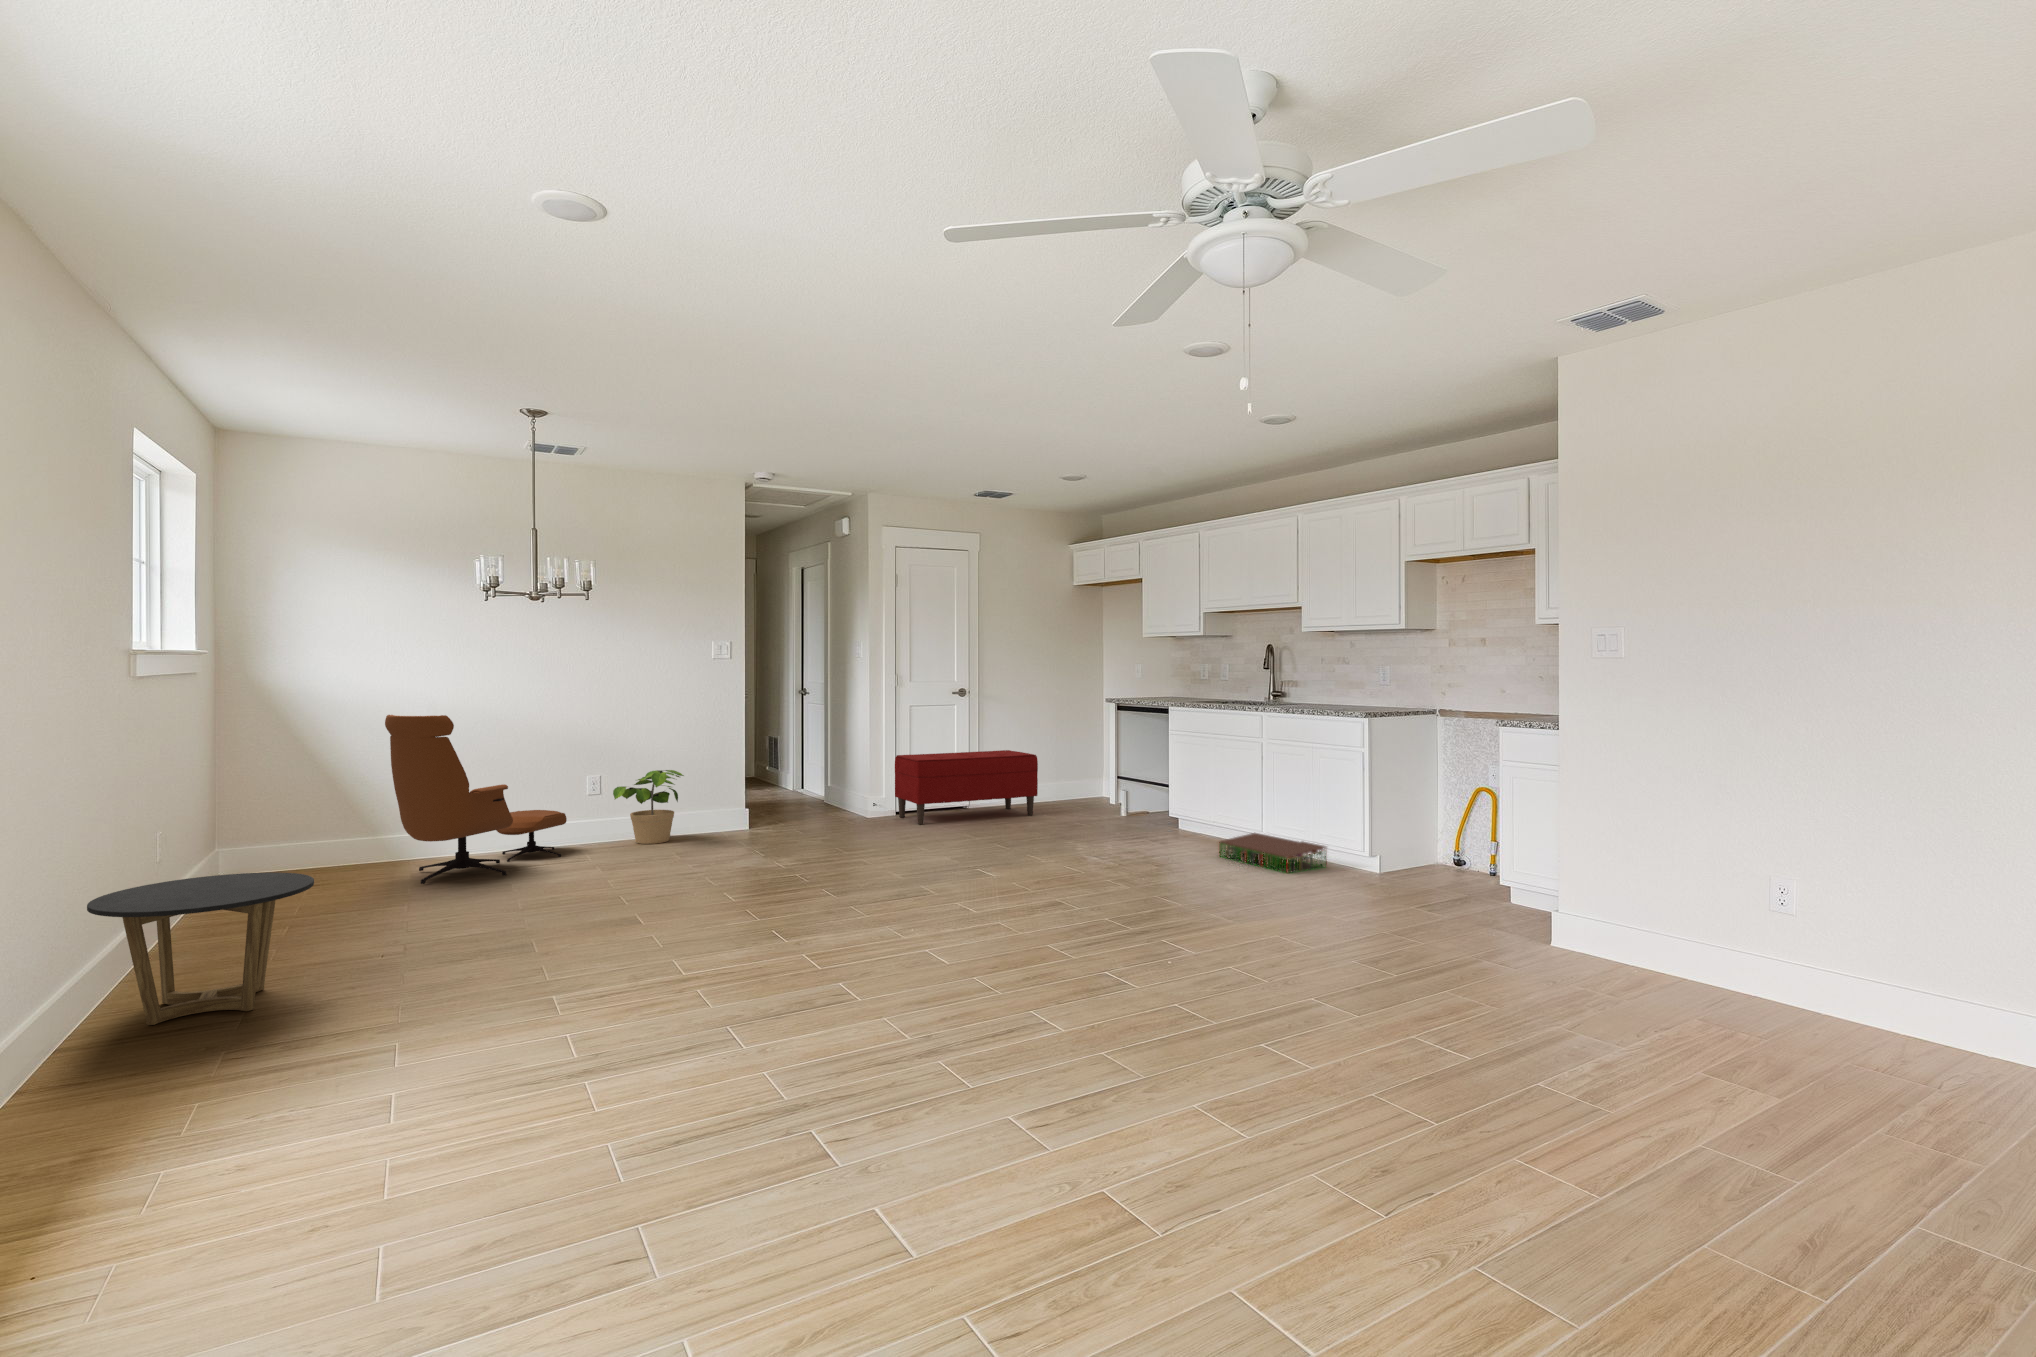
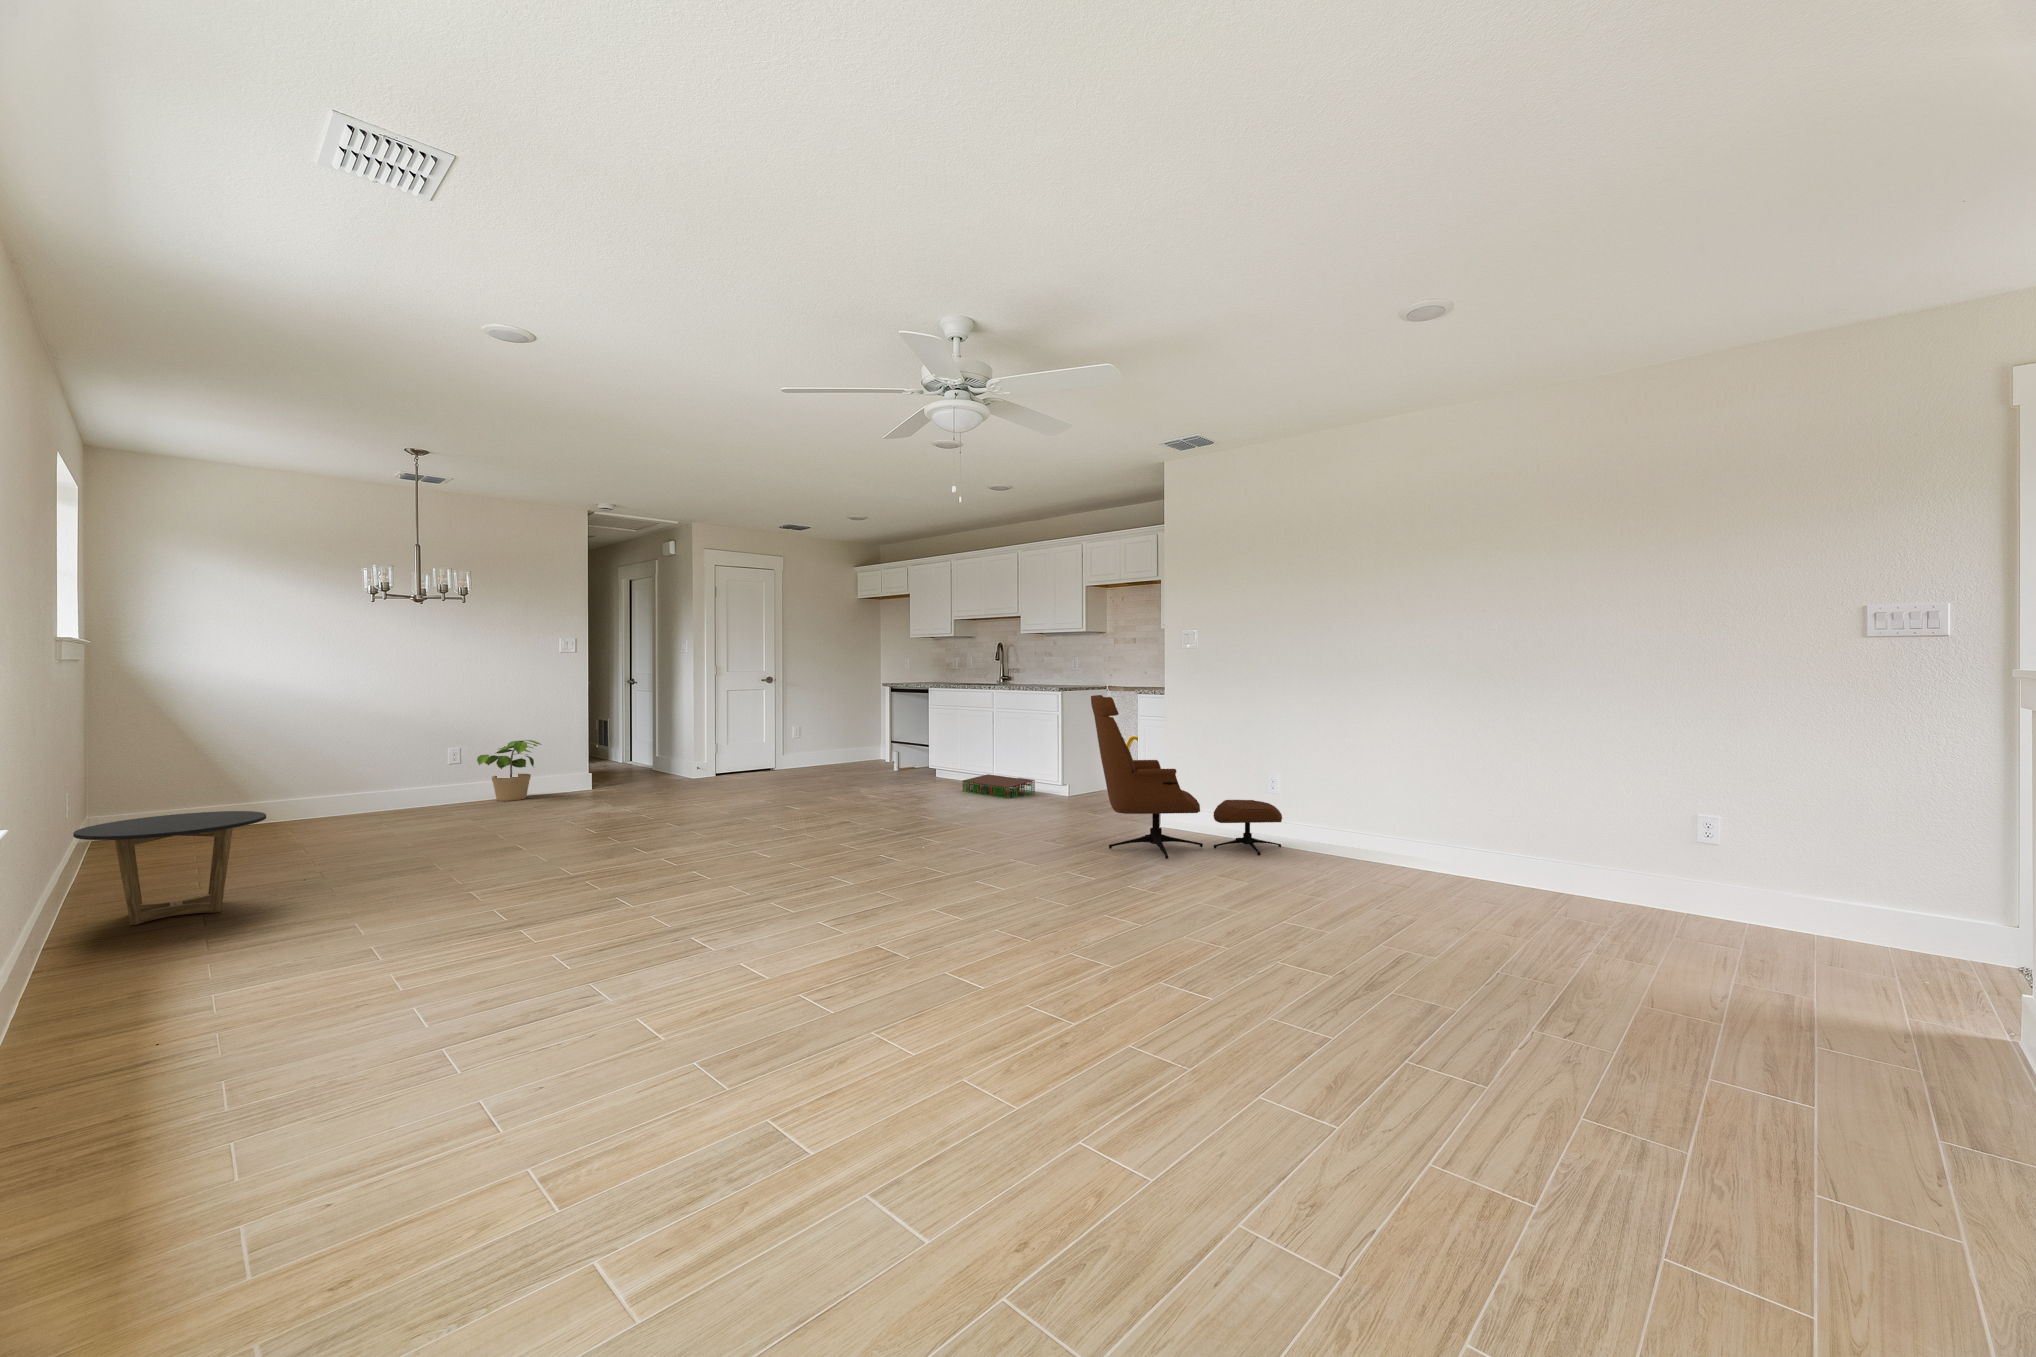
lounge chair: present [385,715,567,884] -> present [1091,695,1282,859]
bench: present [895,750,1038,824] -> none [716,724,831,780]

